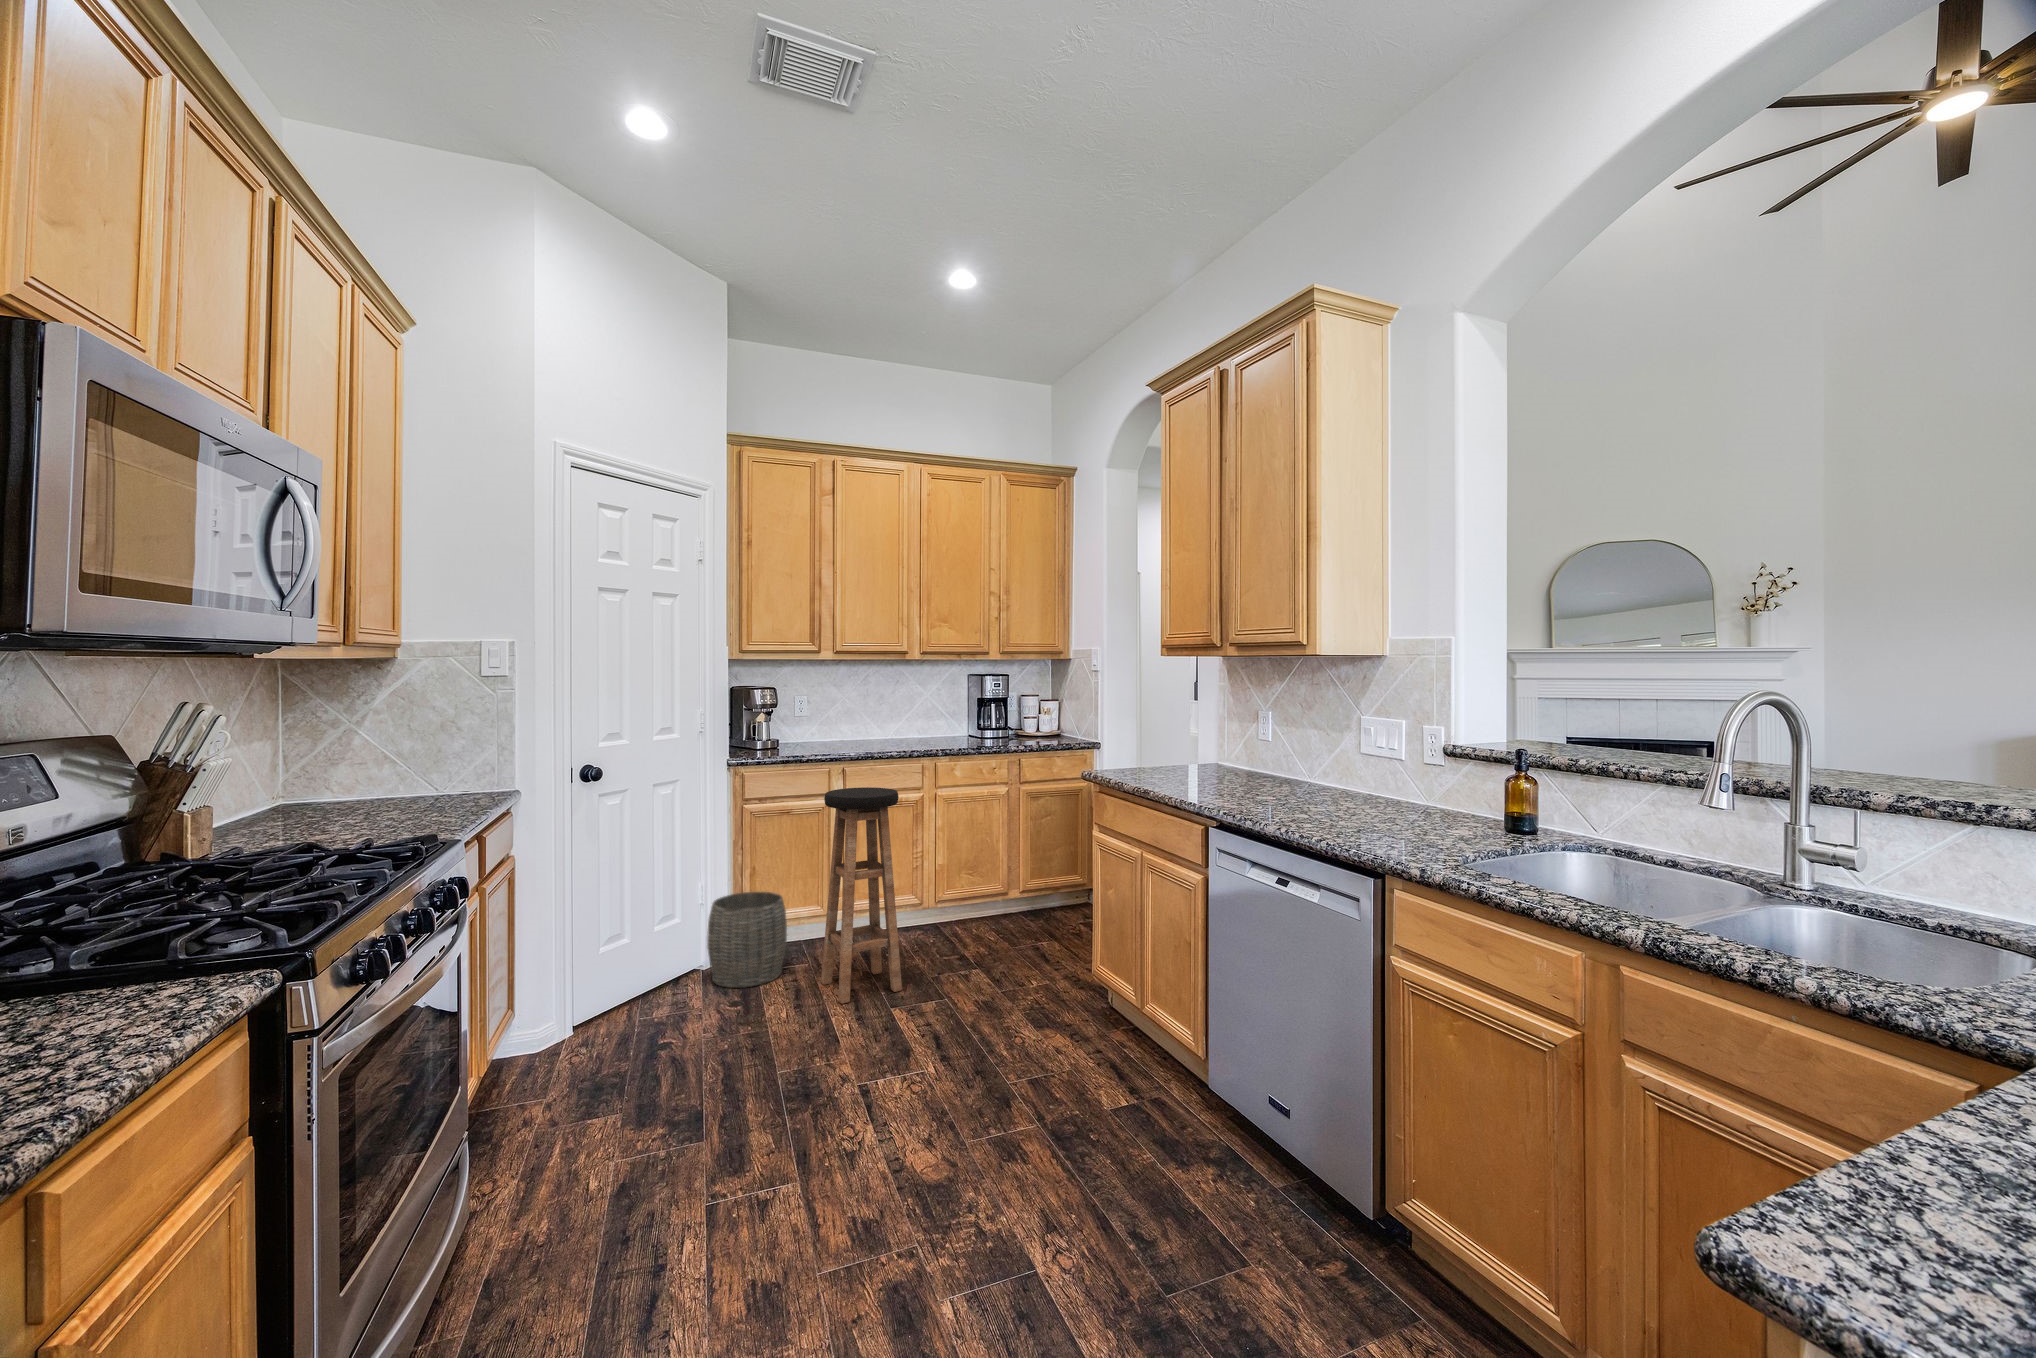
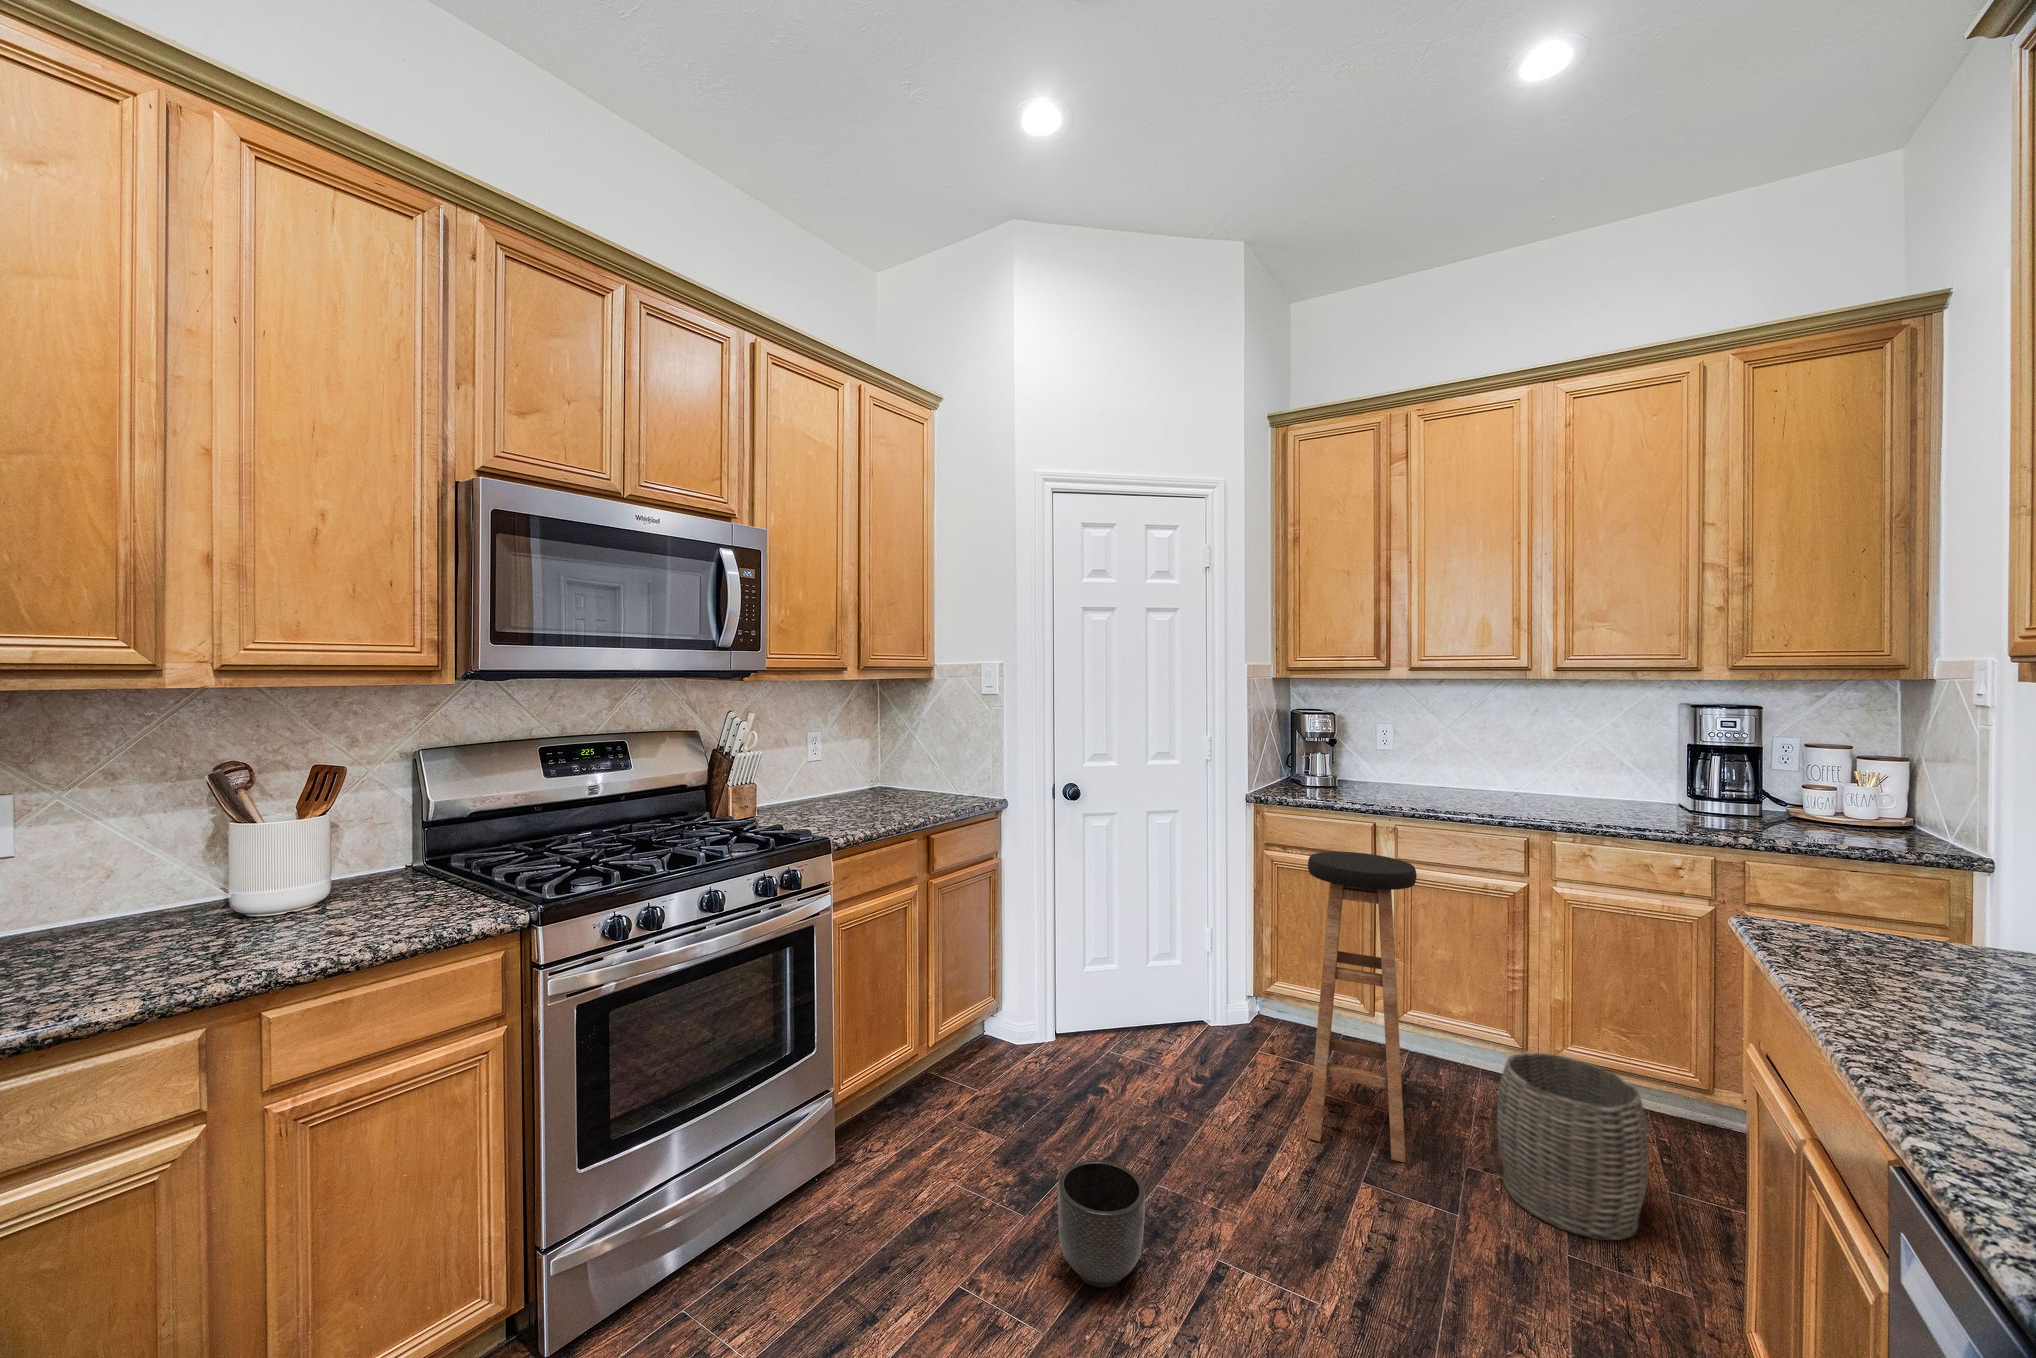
woven basket: present [707,892,787,988] -> present [1497,1053,1649,1240]
planter: none [759,1049,831,1142] -> present [1058,1160,1145,1288]

